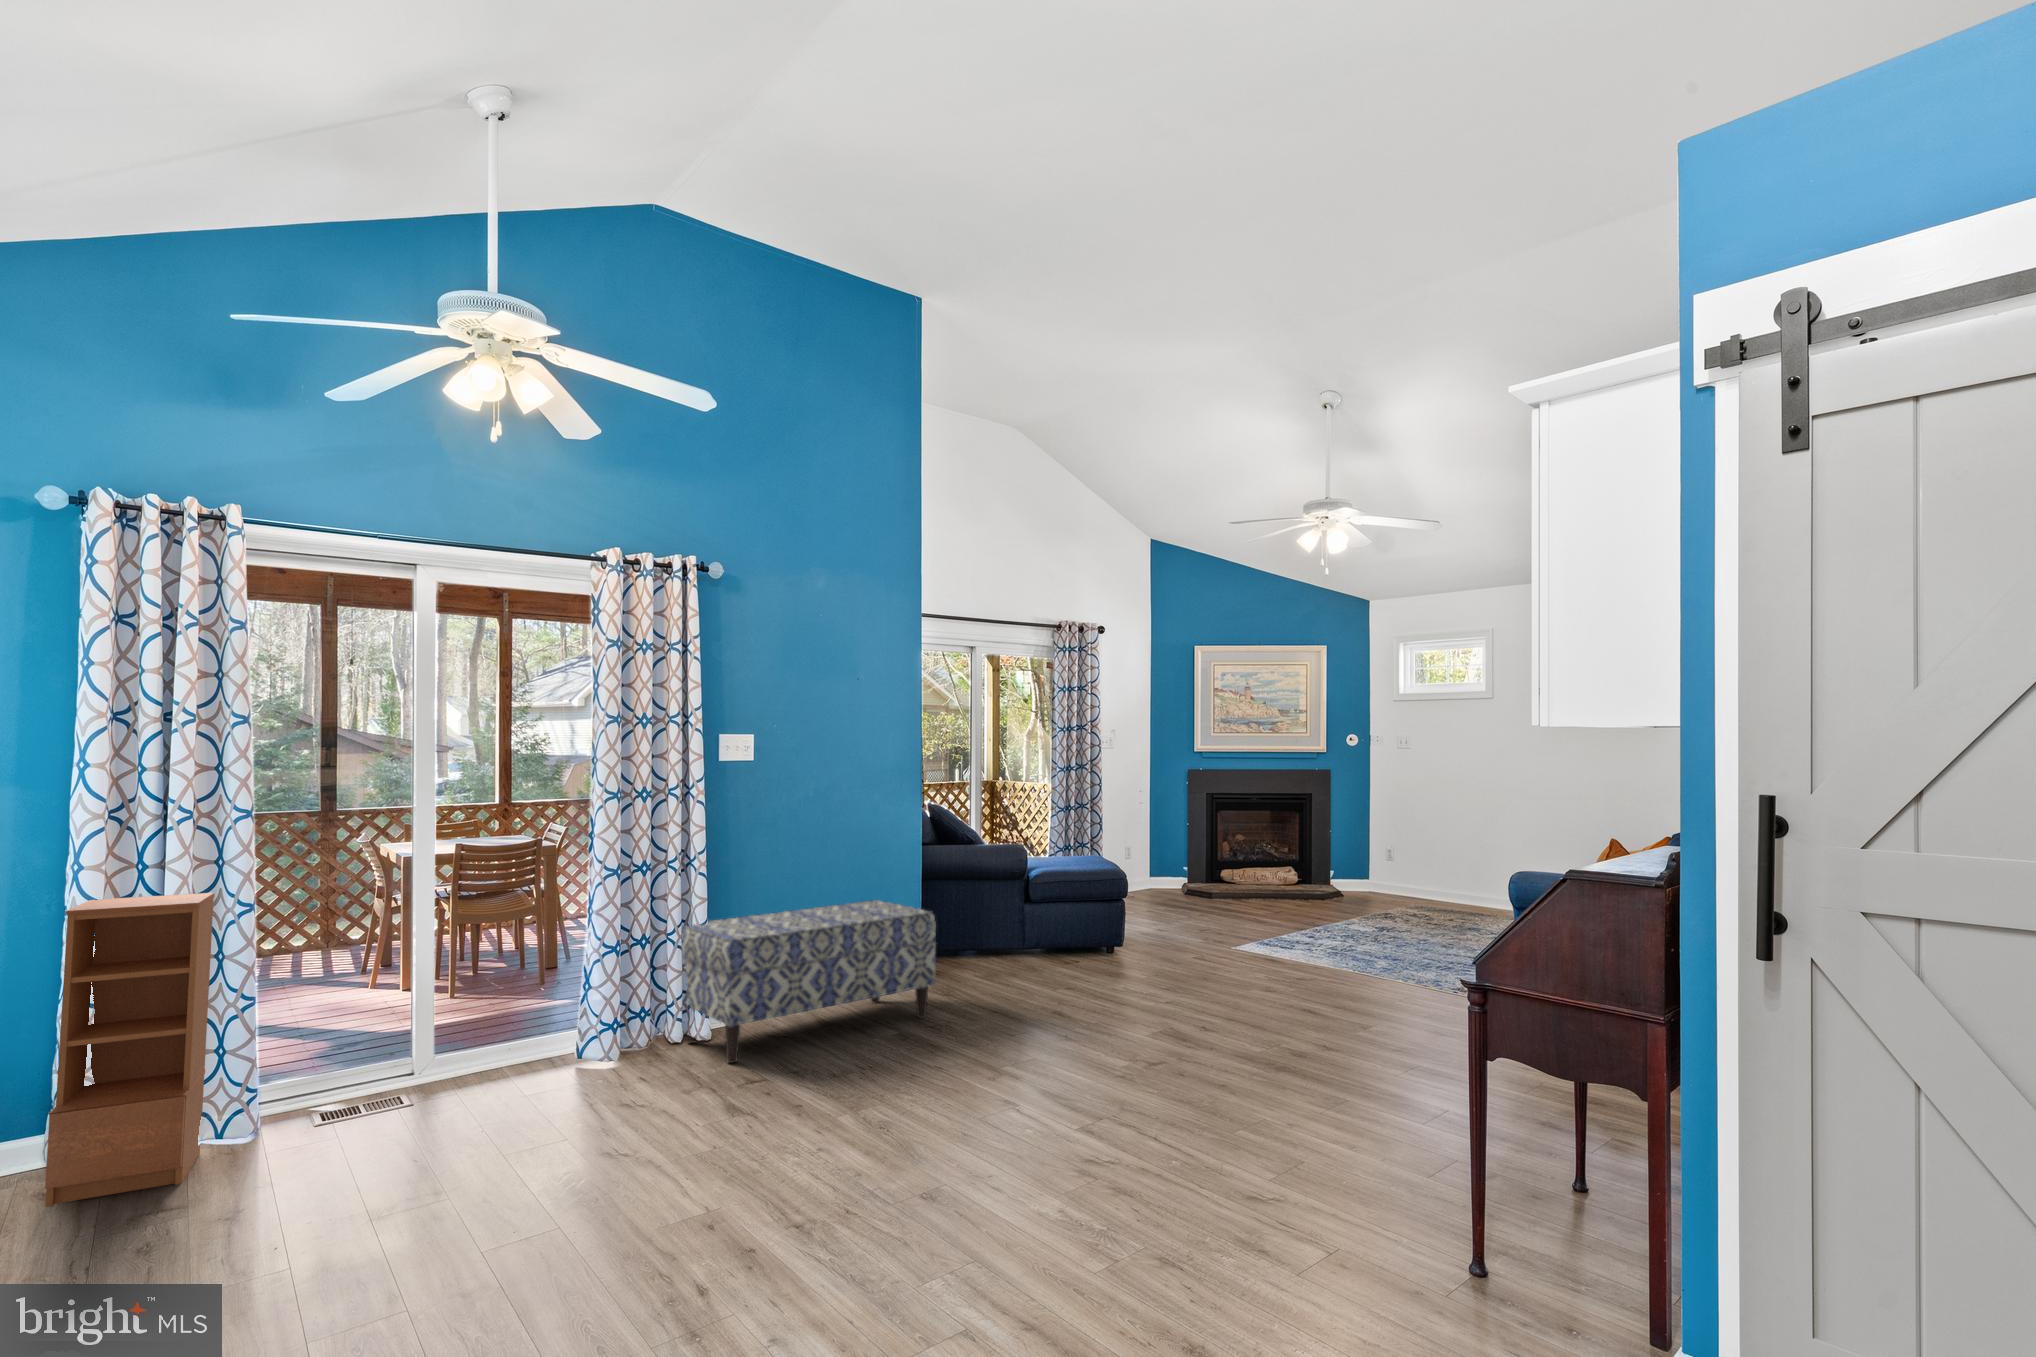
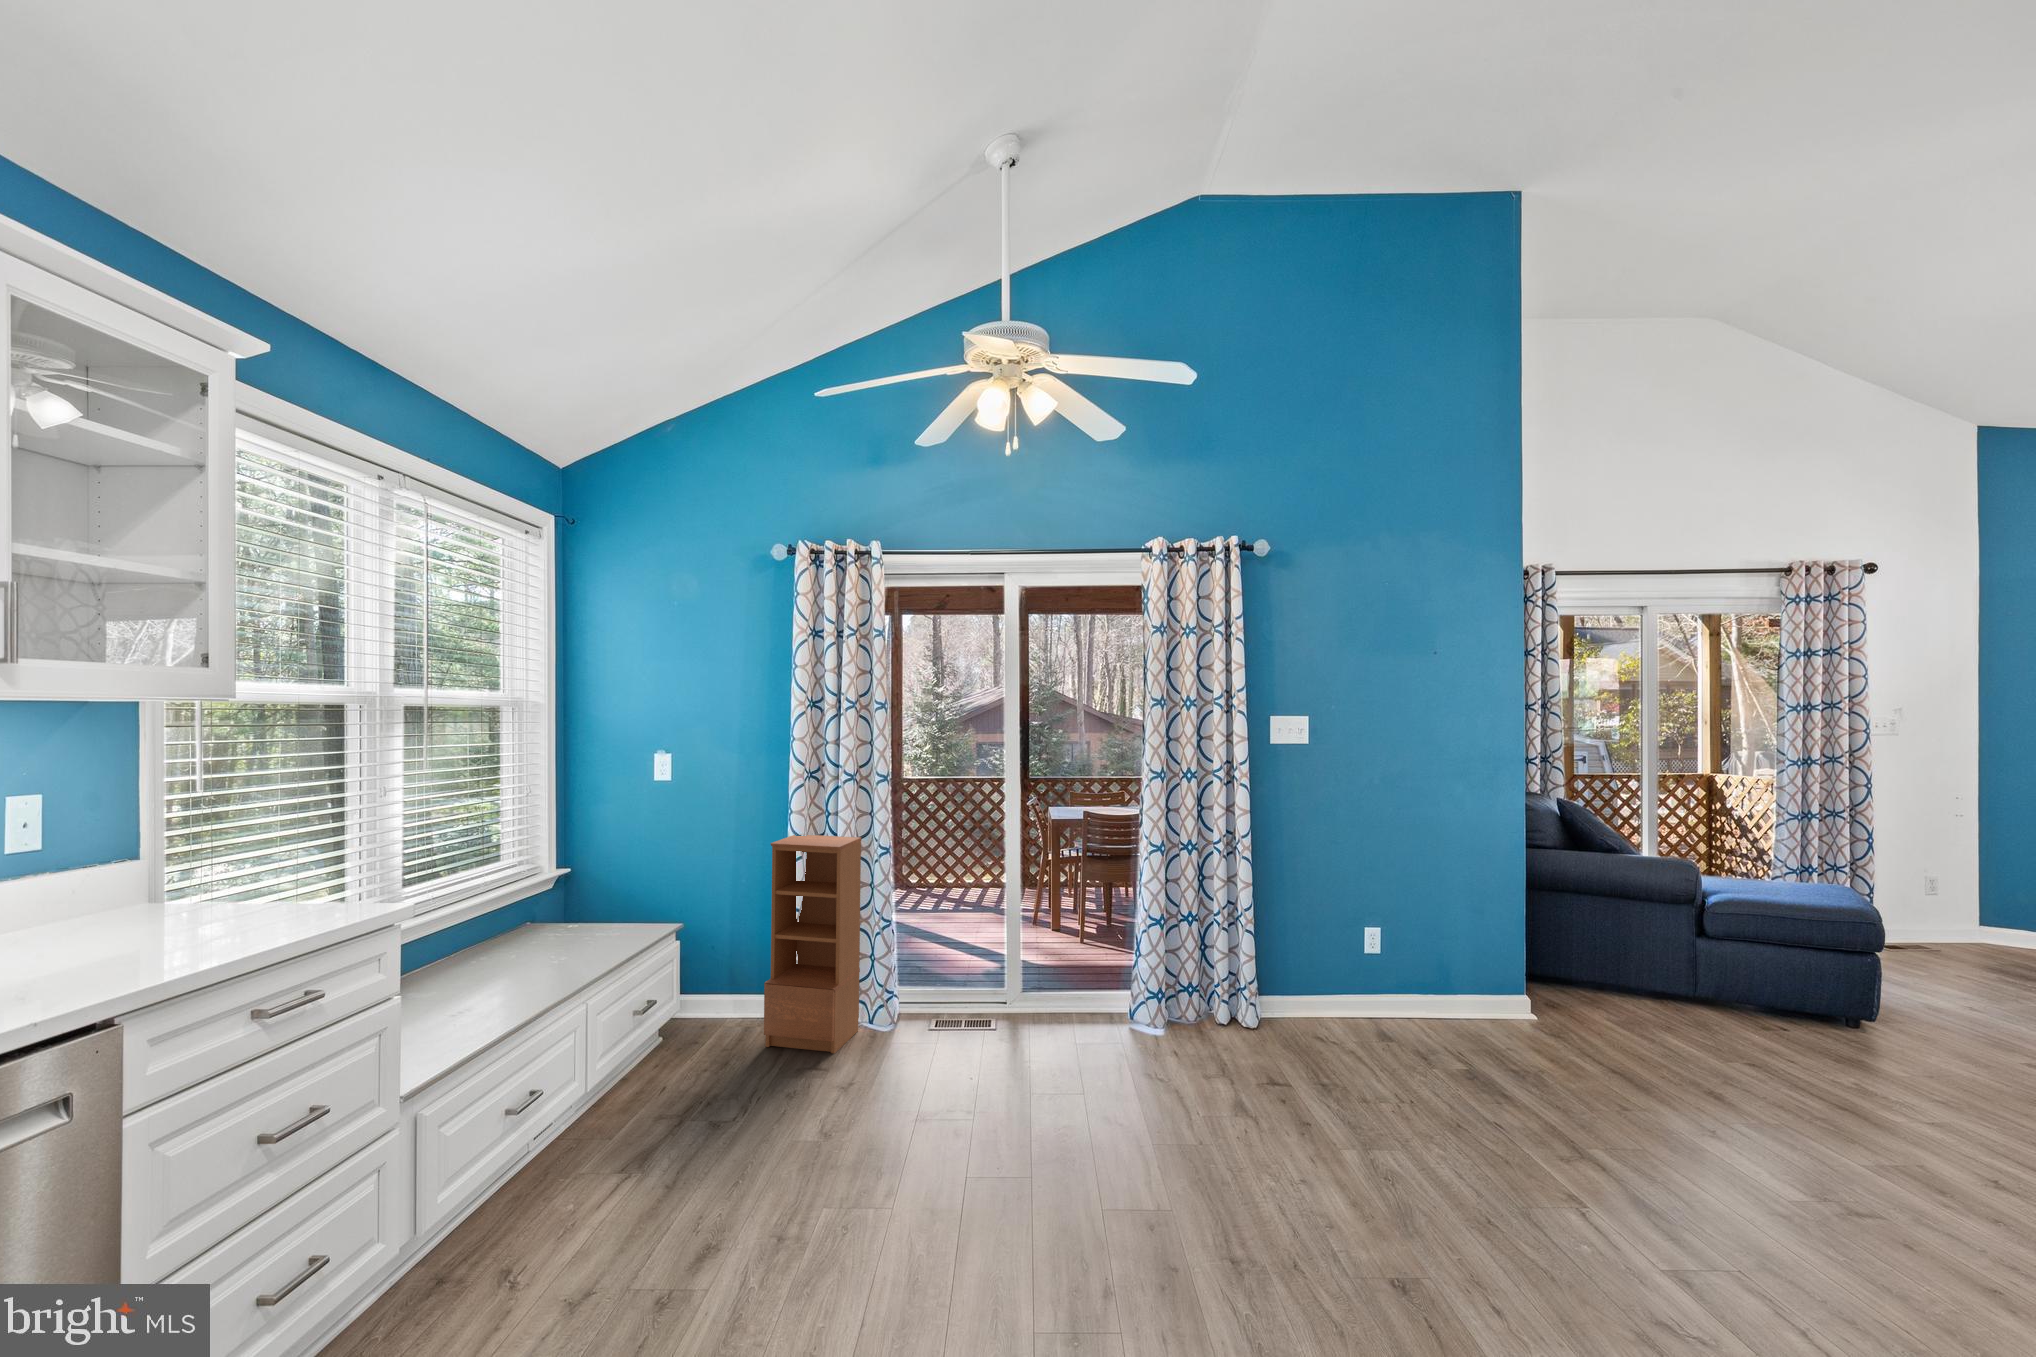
bench: present [682,900,936,1063] -> none [1228,908,1525,1066]

